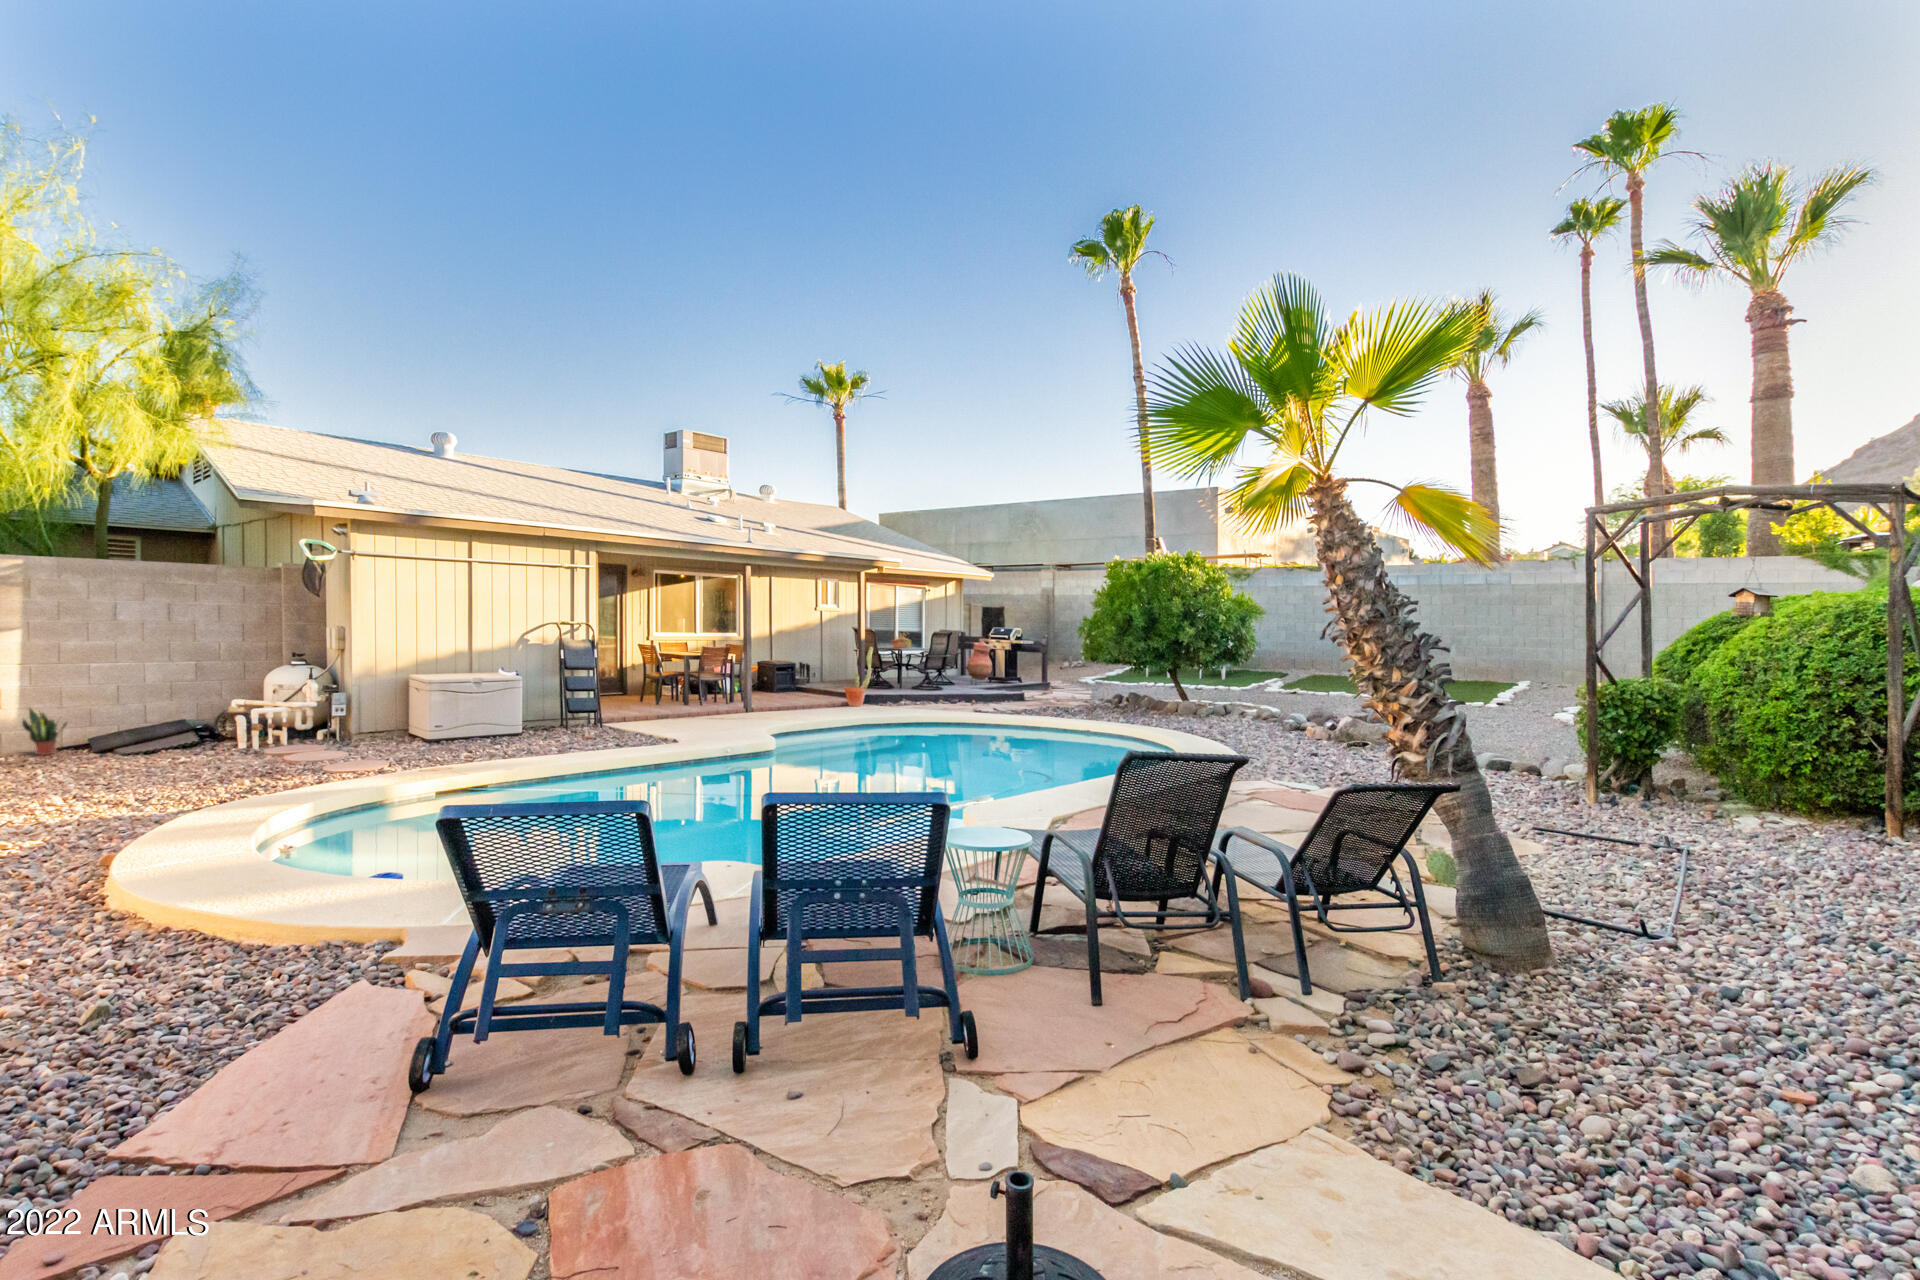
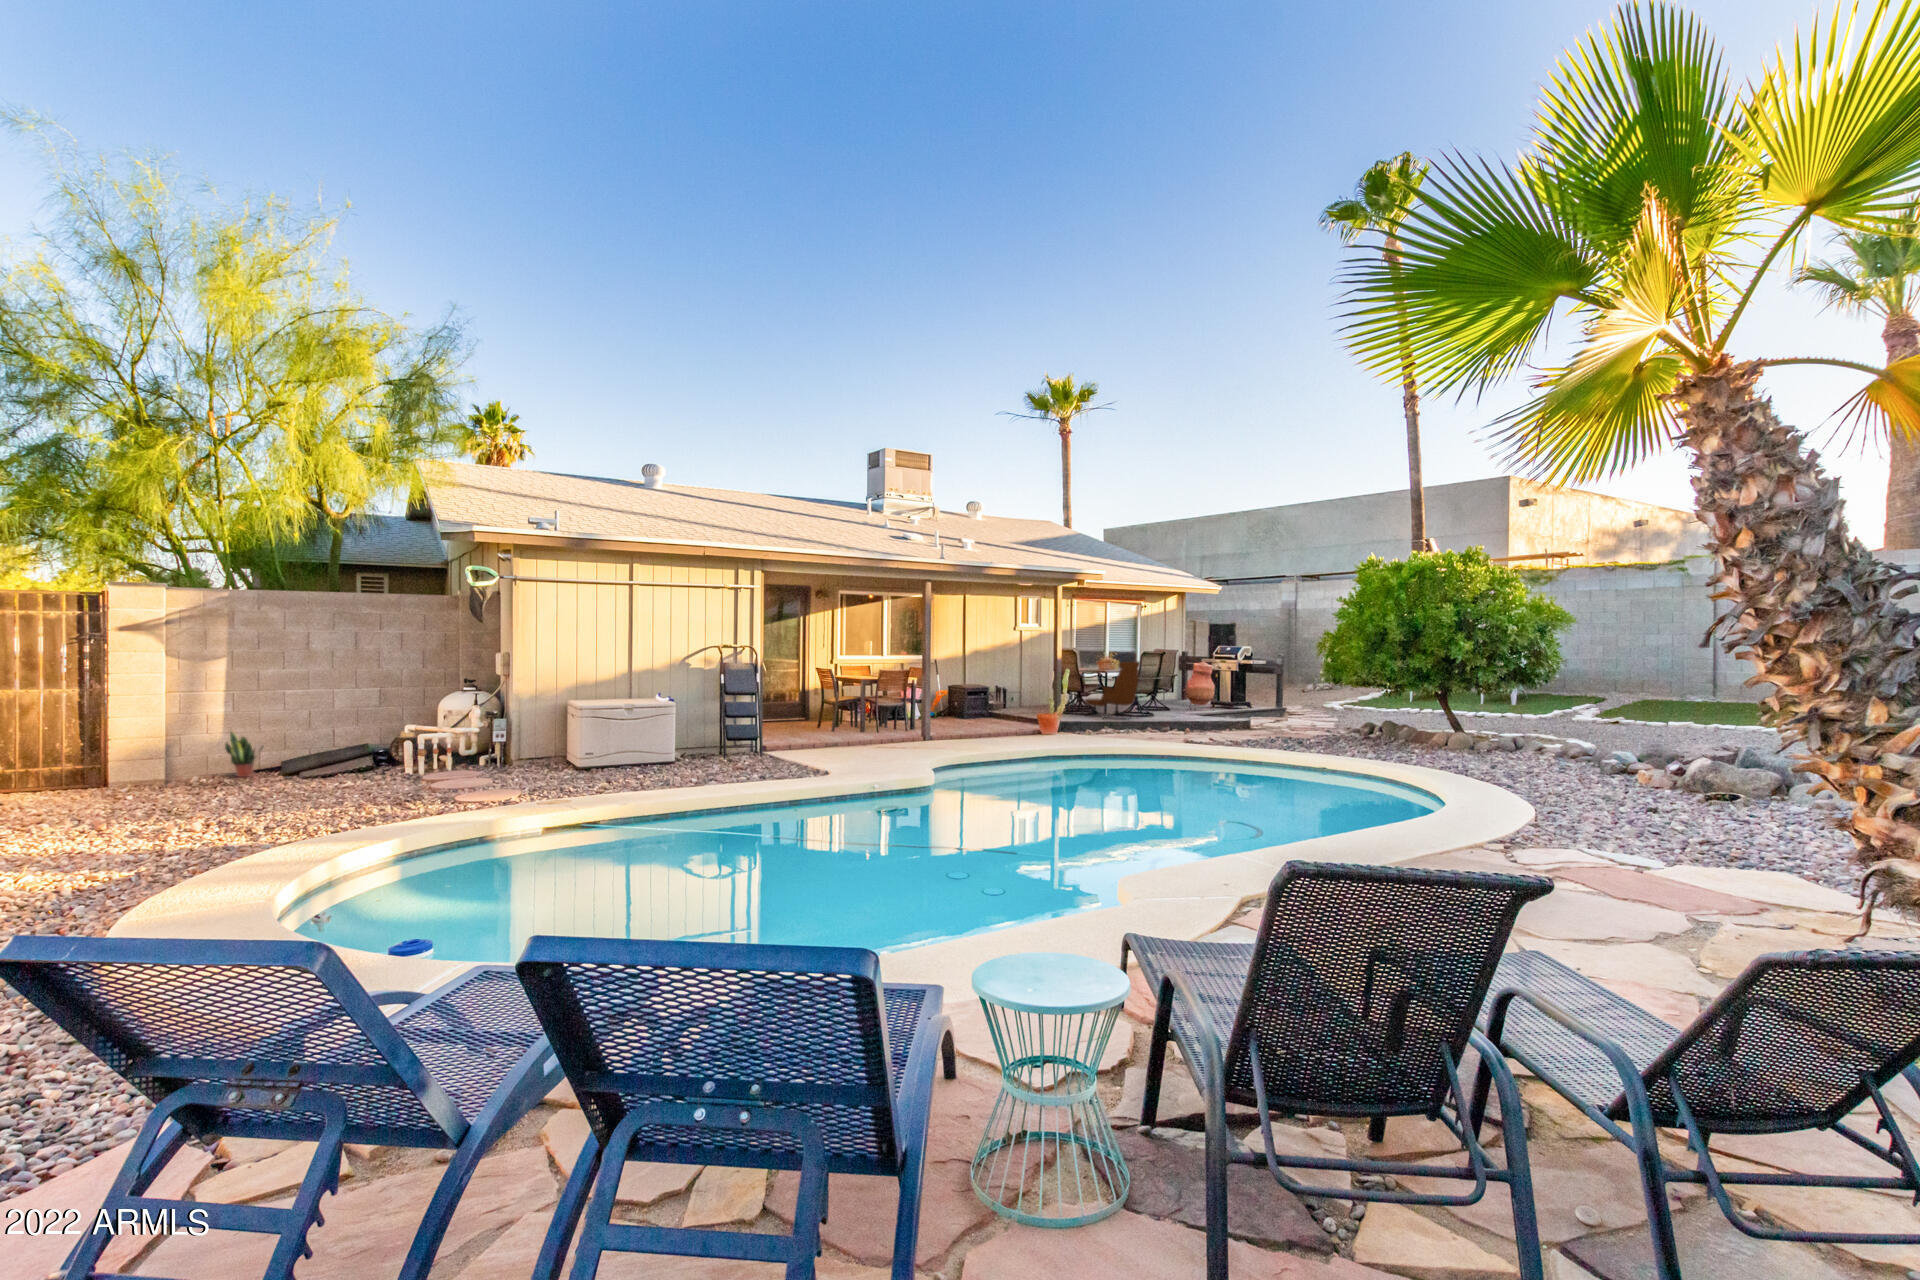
lounge chair: none [879,641,932,692] -> present [1085,661,1140,717]

